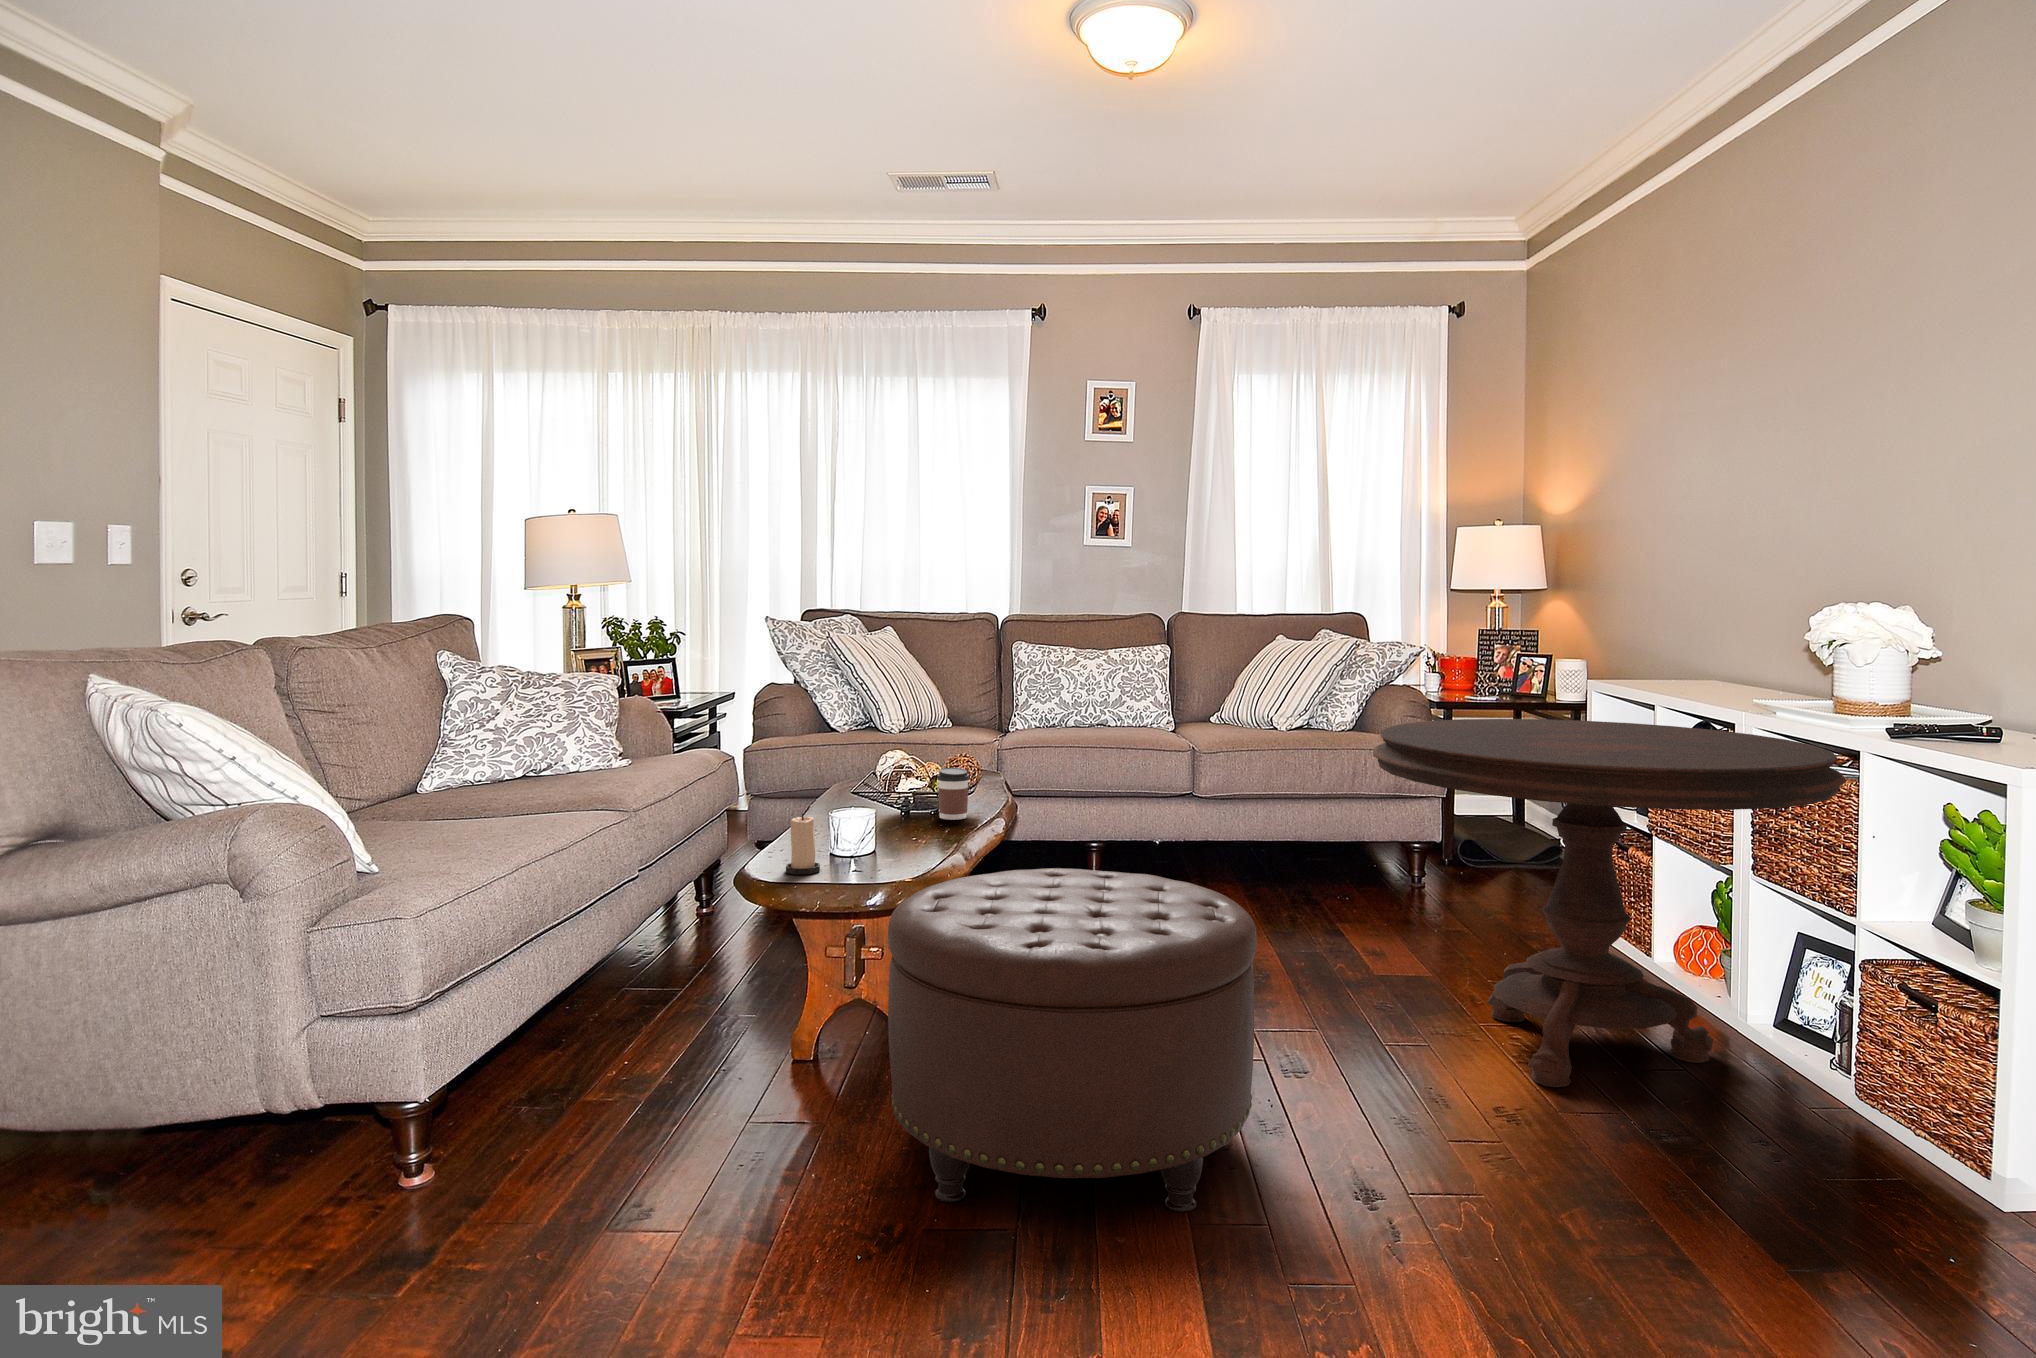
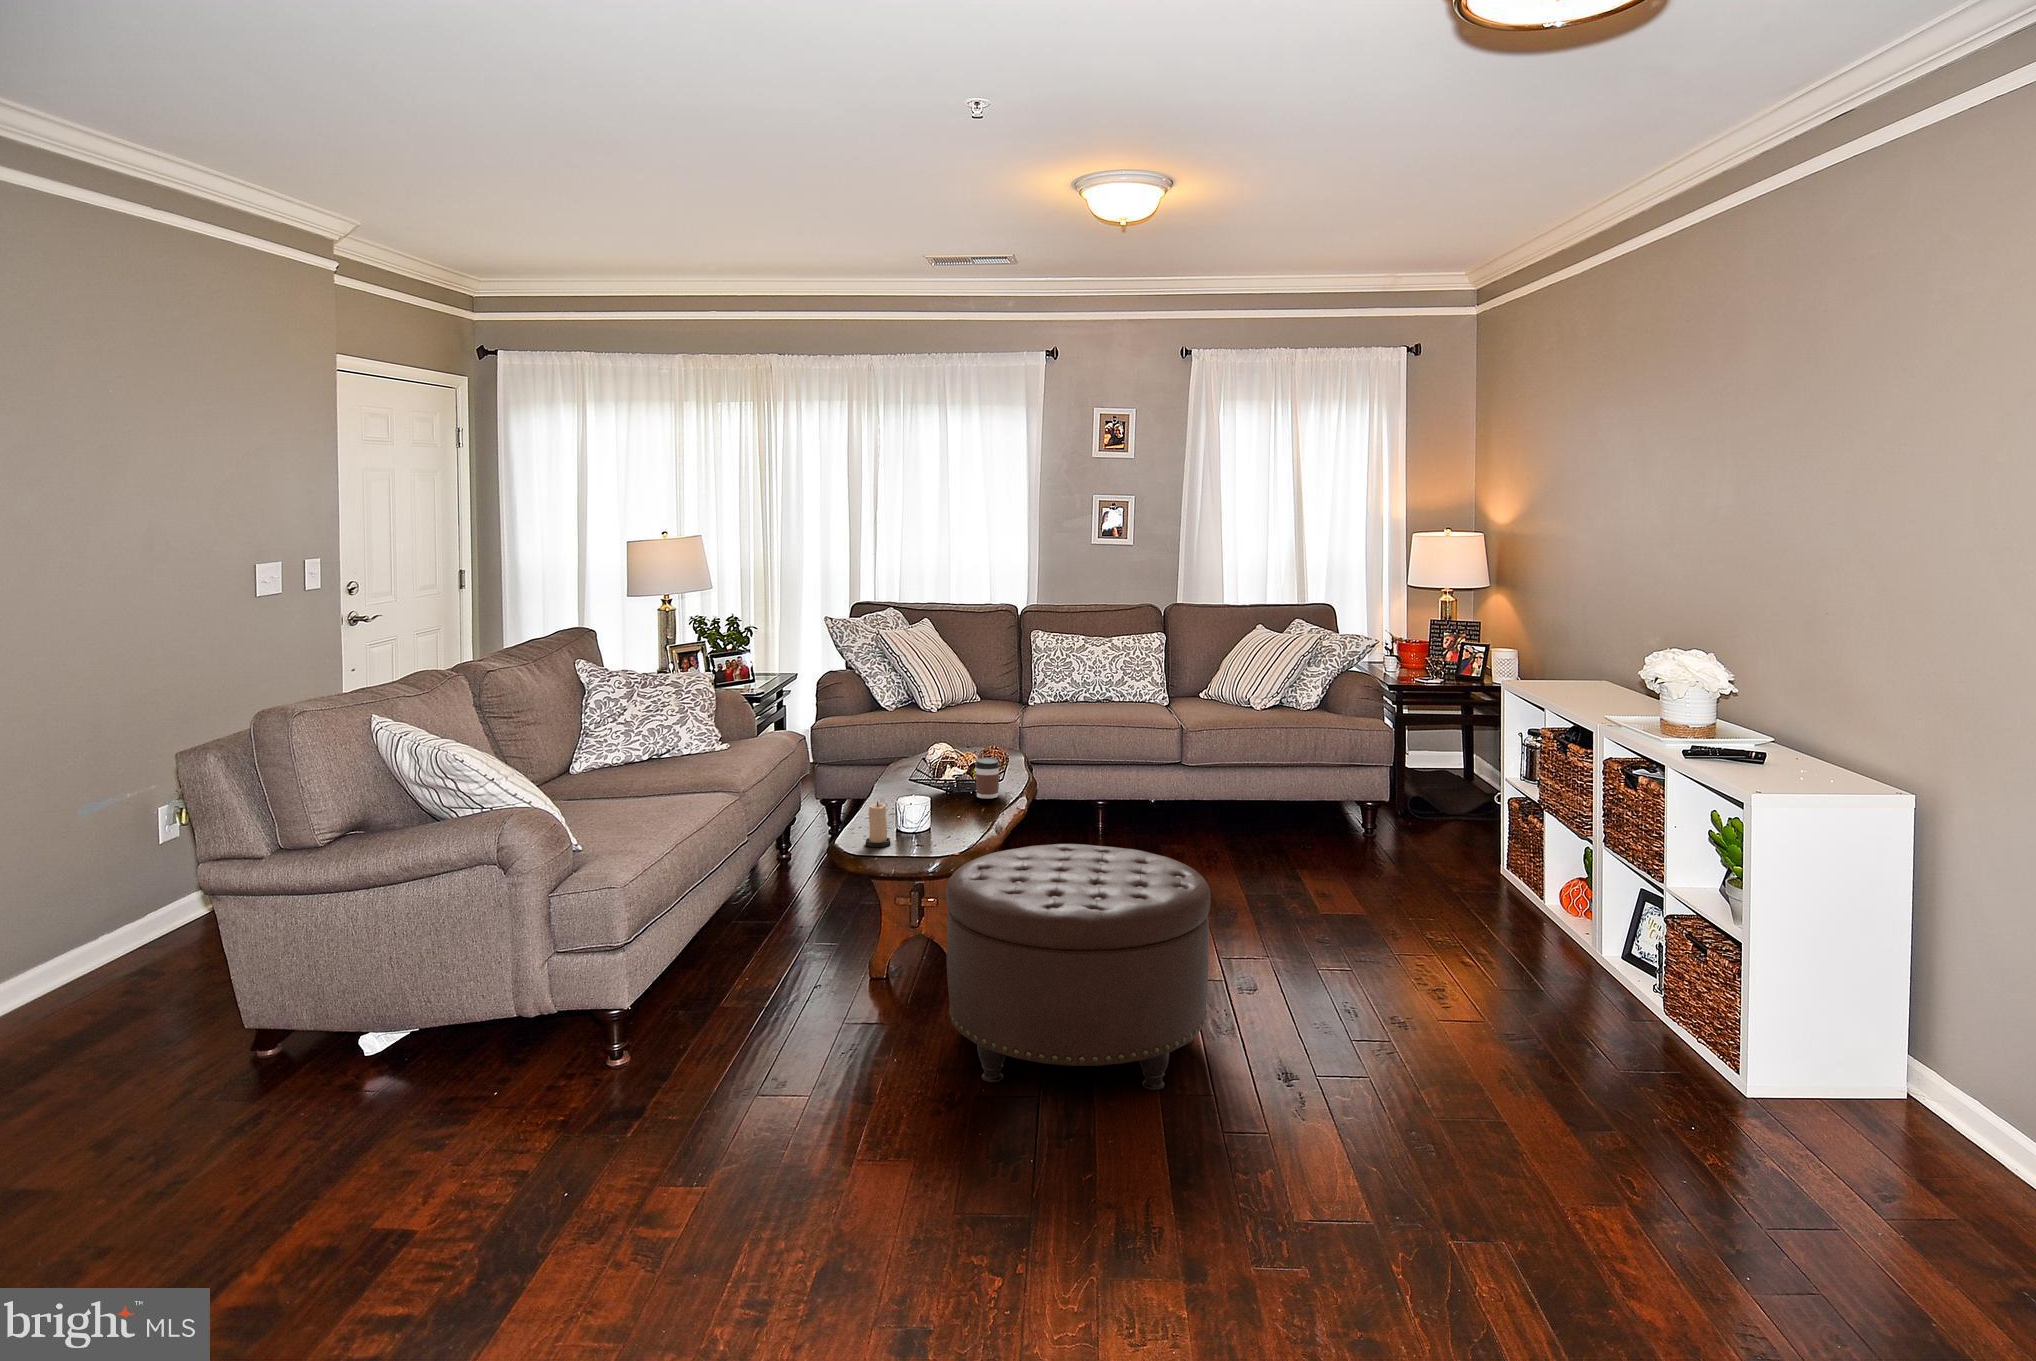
side table: present [1373,719,1846,1087] -> none [1310,720,1660,1006]

